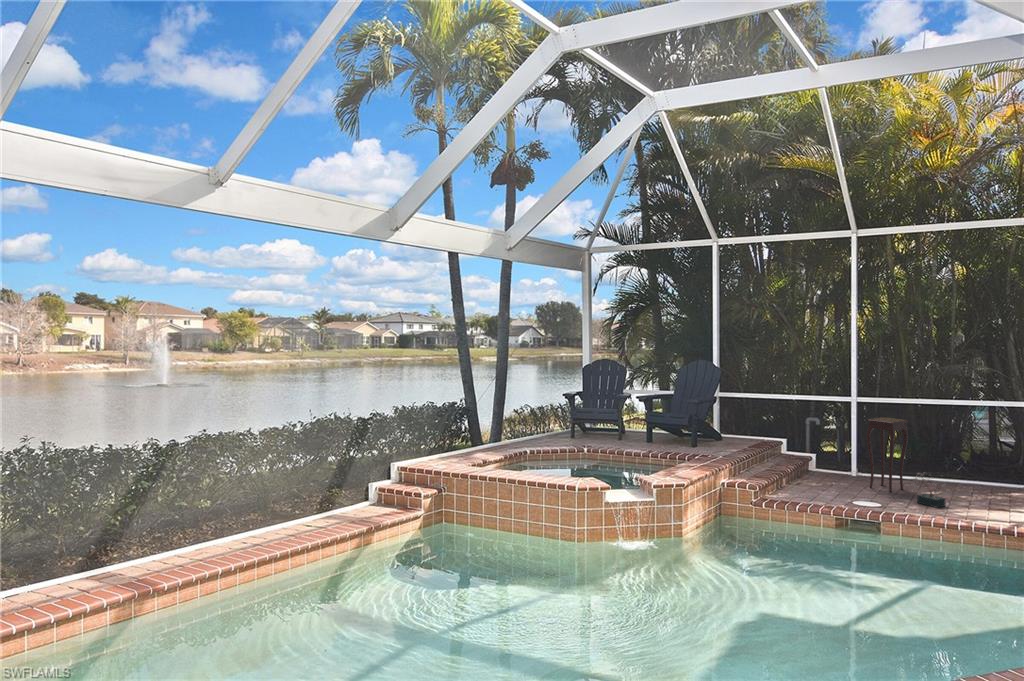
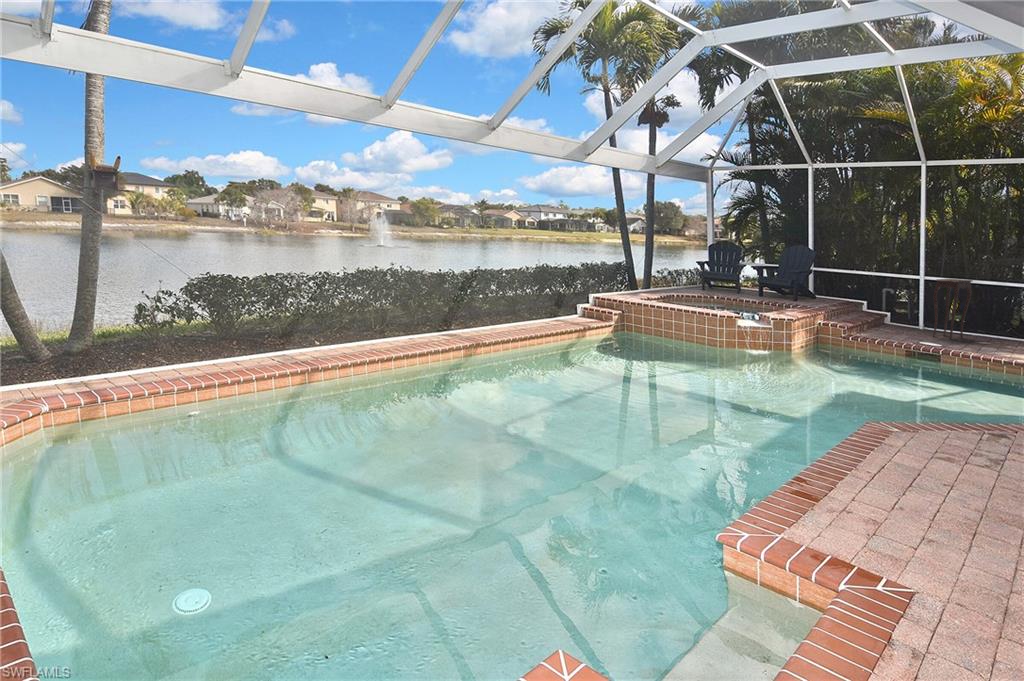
decorative plant: present [913,473,947,508] -> none [968,321,1004,348]

